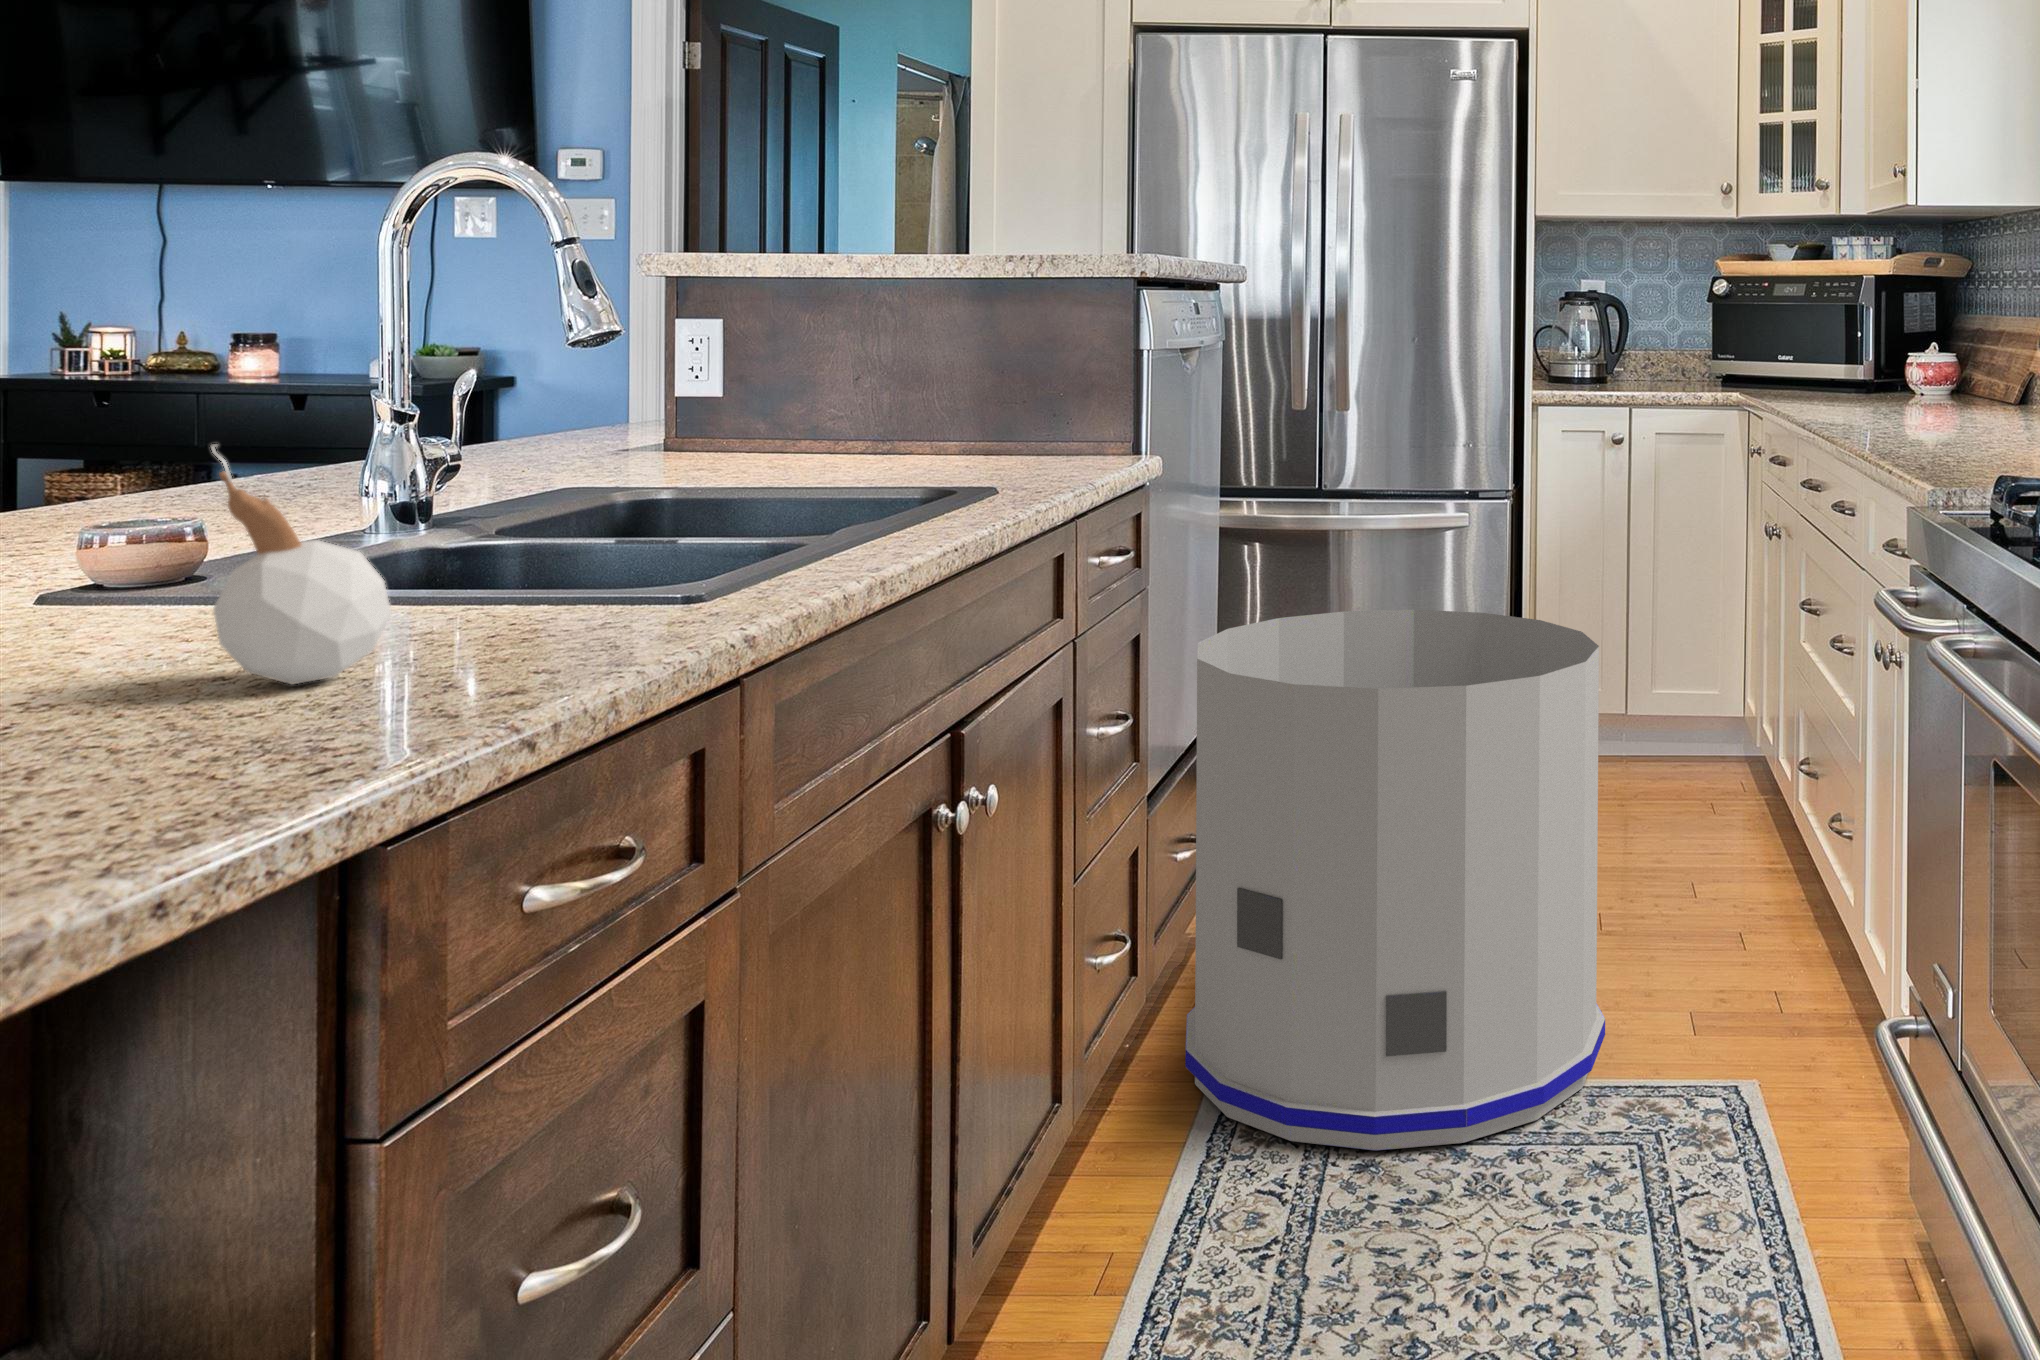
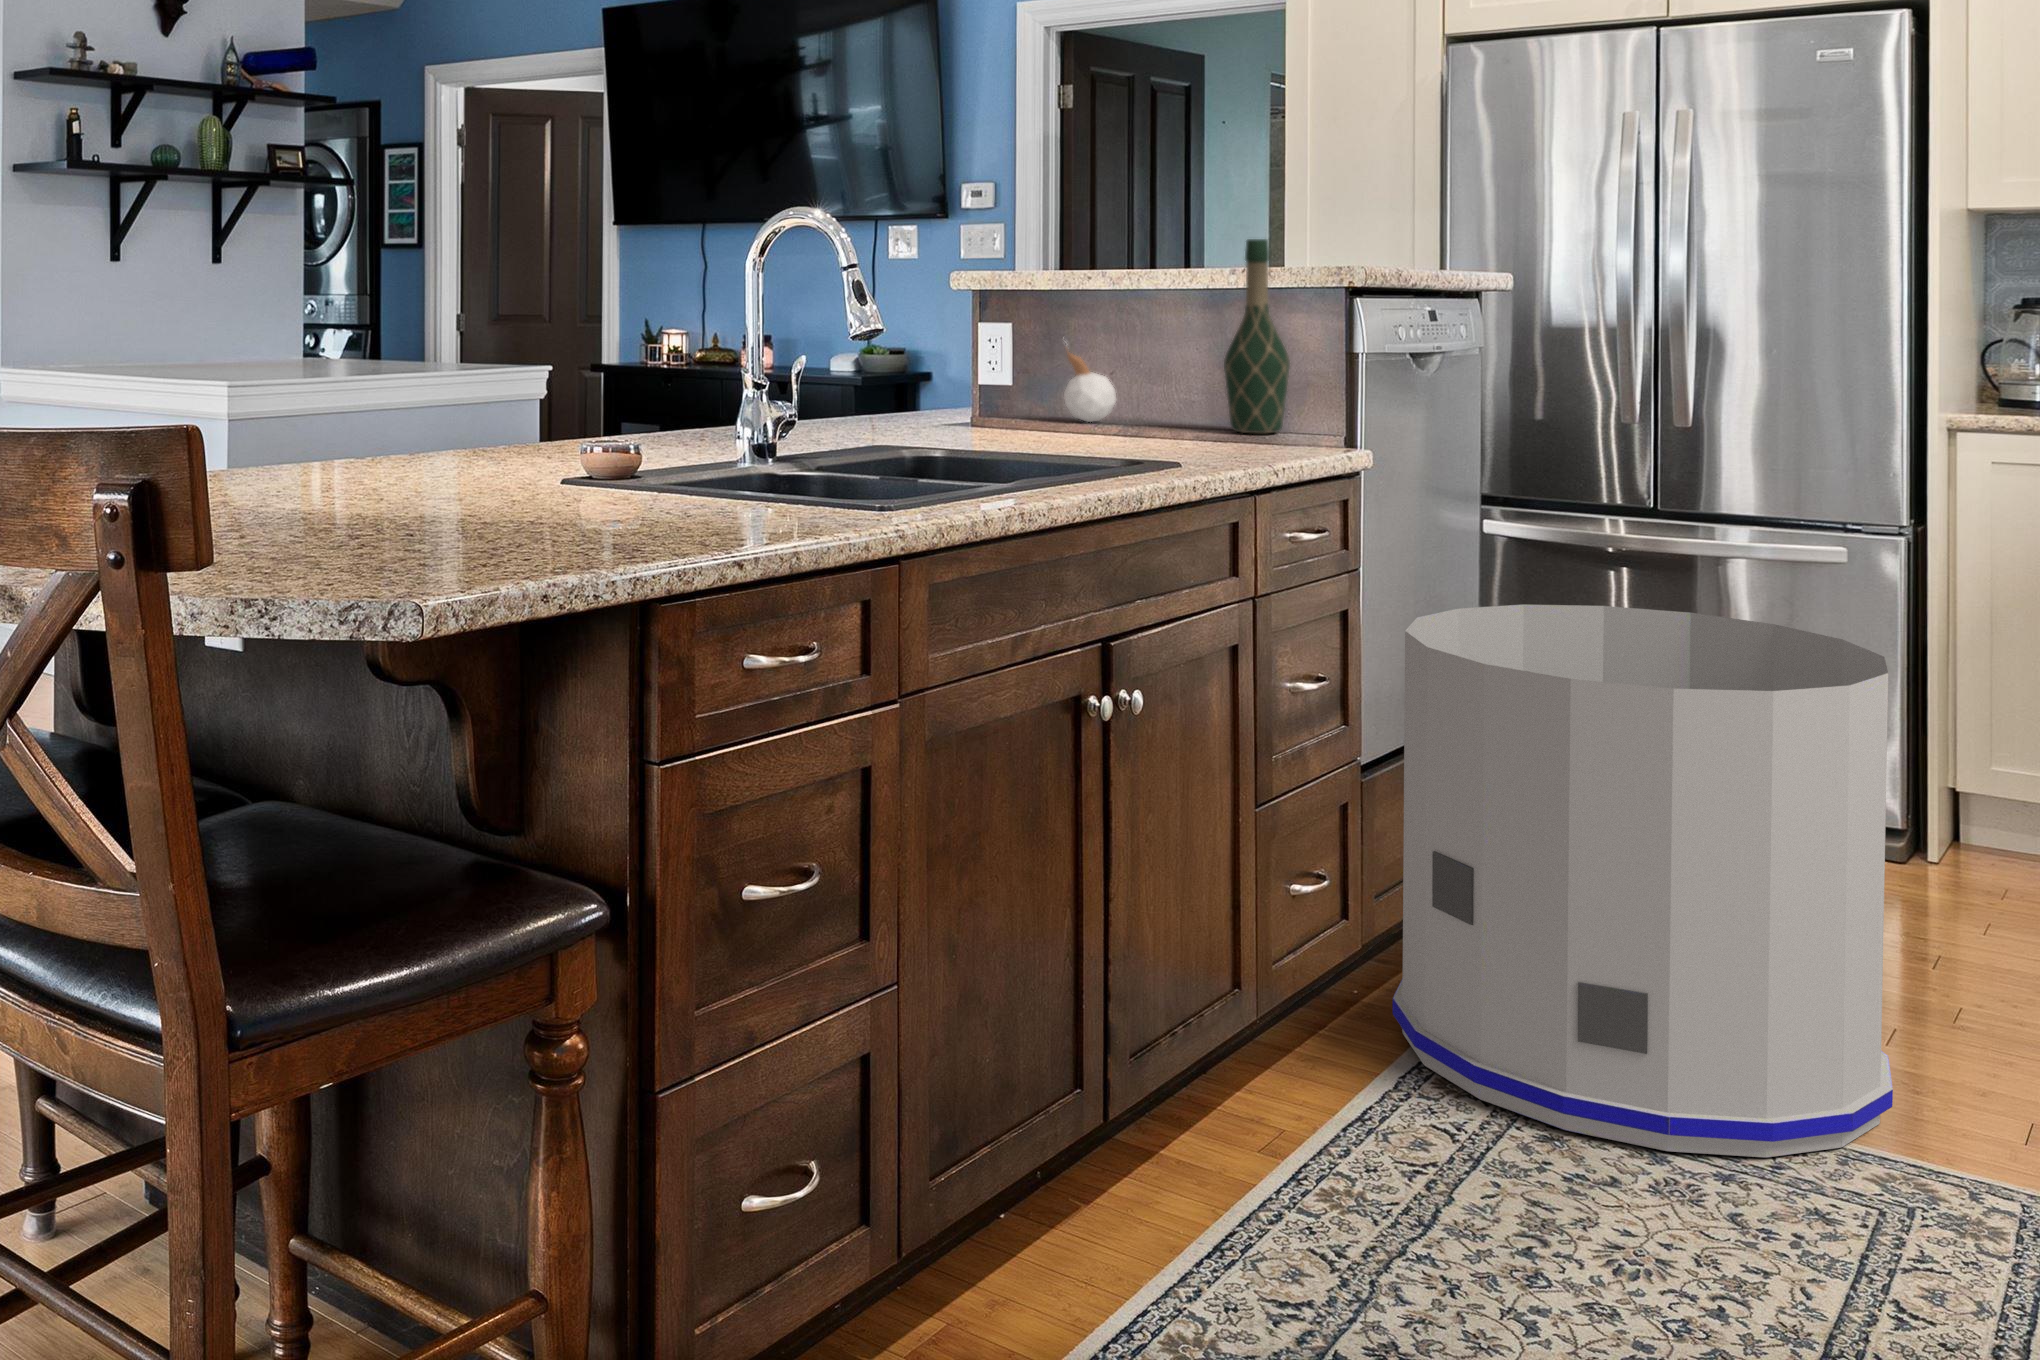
wine bottle: none [1002,248,1072,460] -> present [1224,239,1290,433]
candle: present [211,445,391,684] -> present [1063,337,1116,422]

